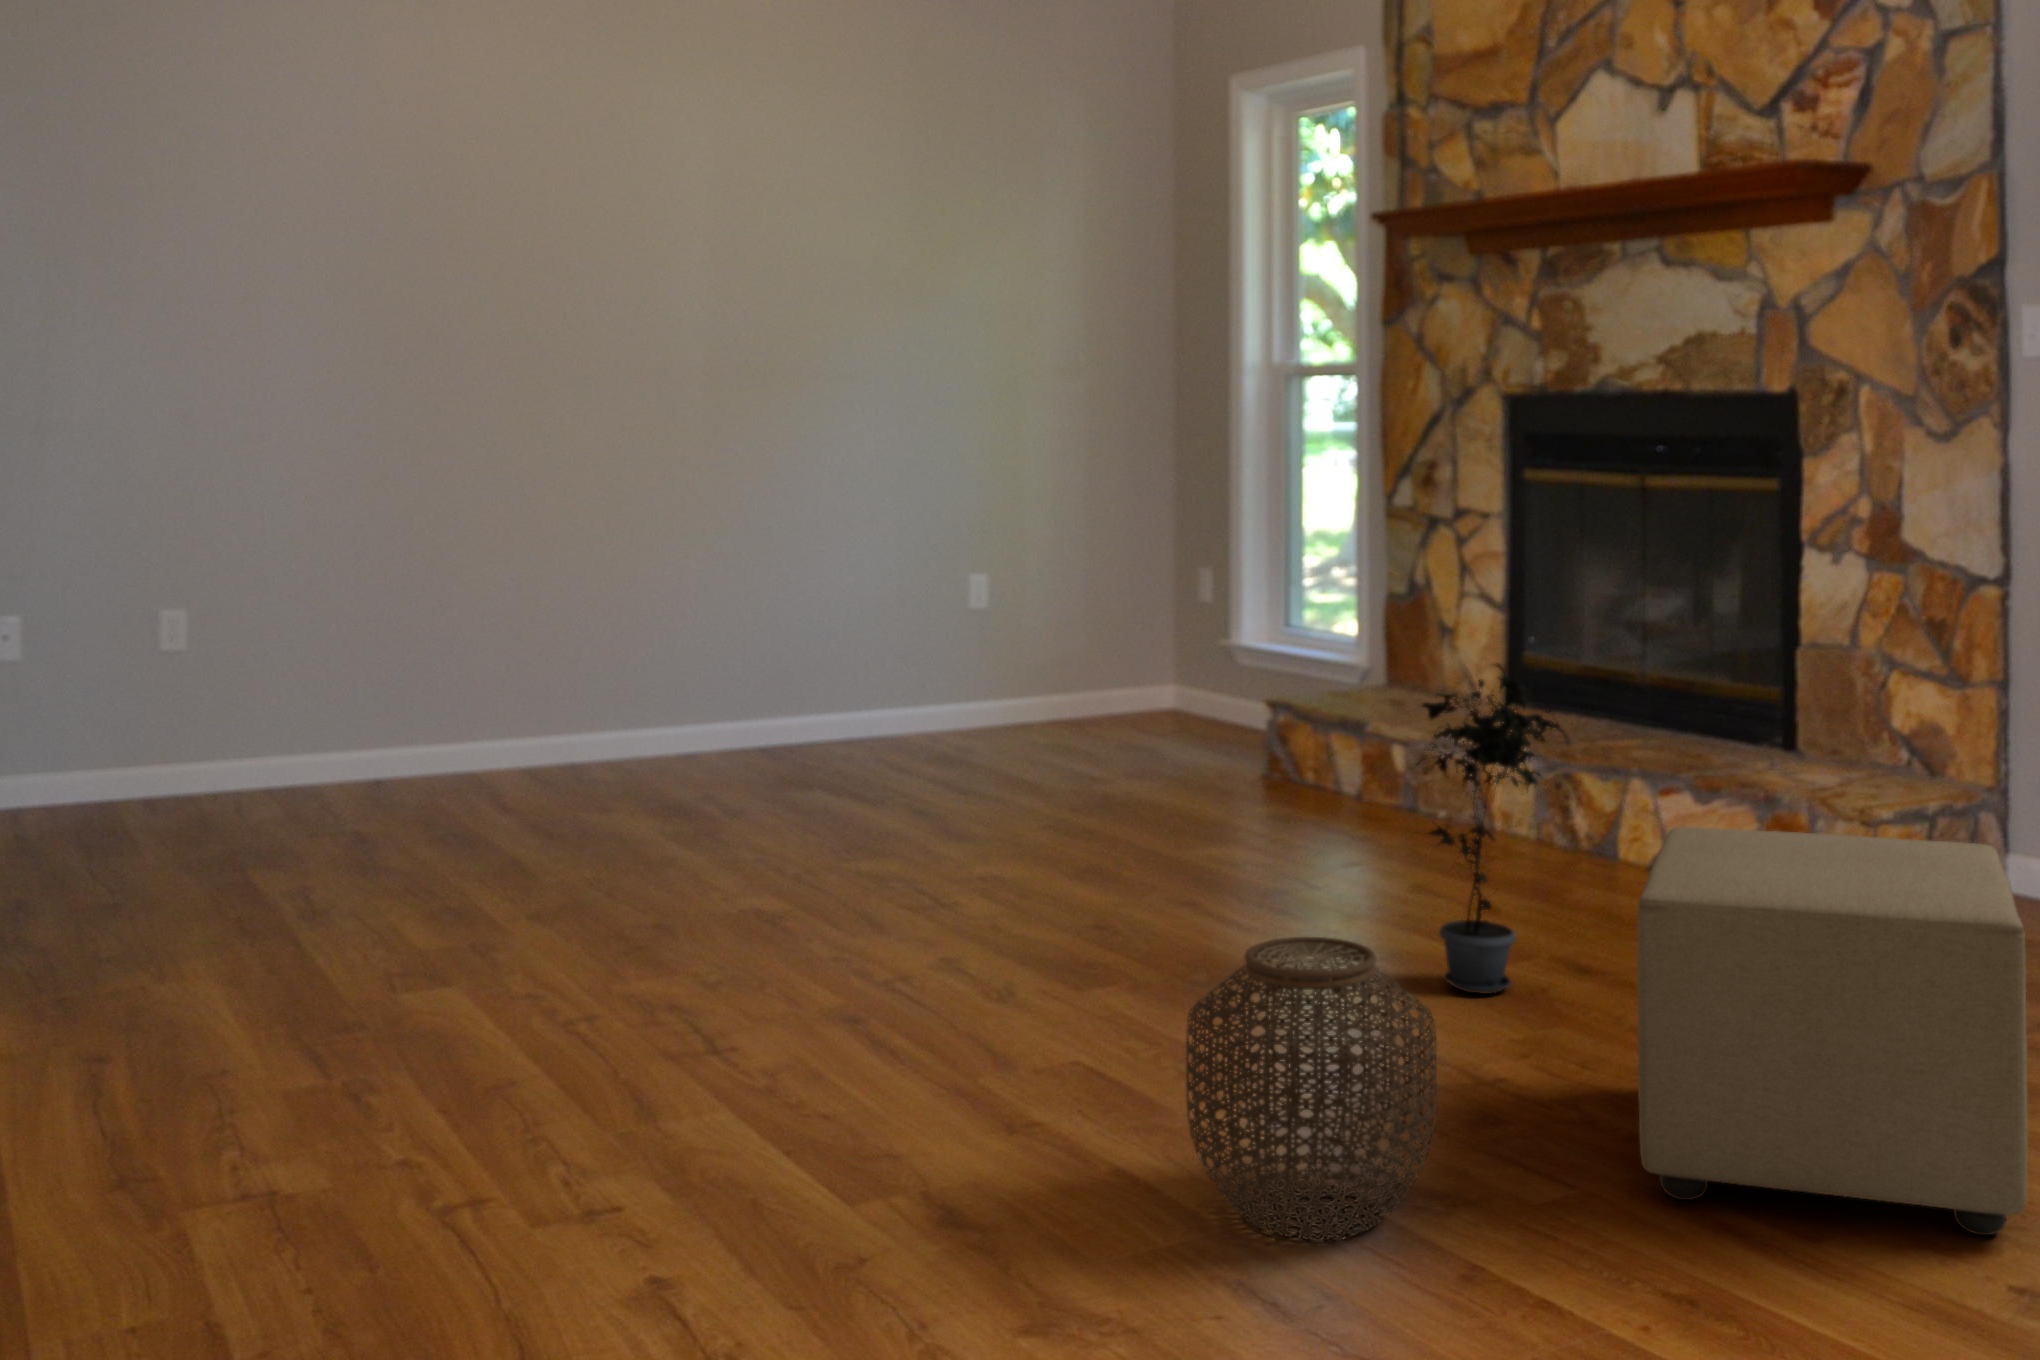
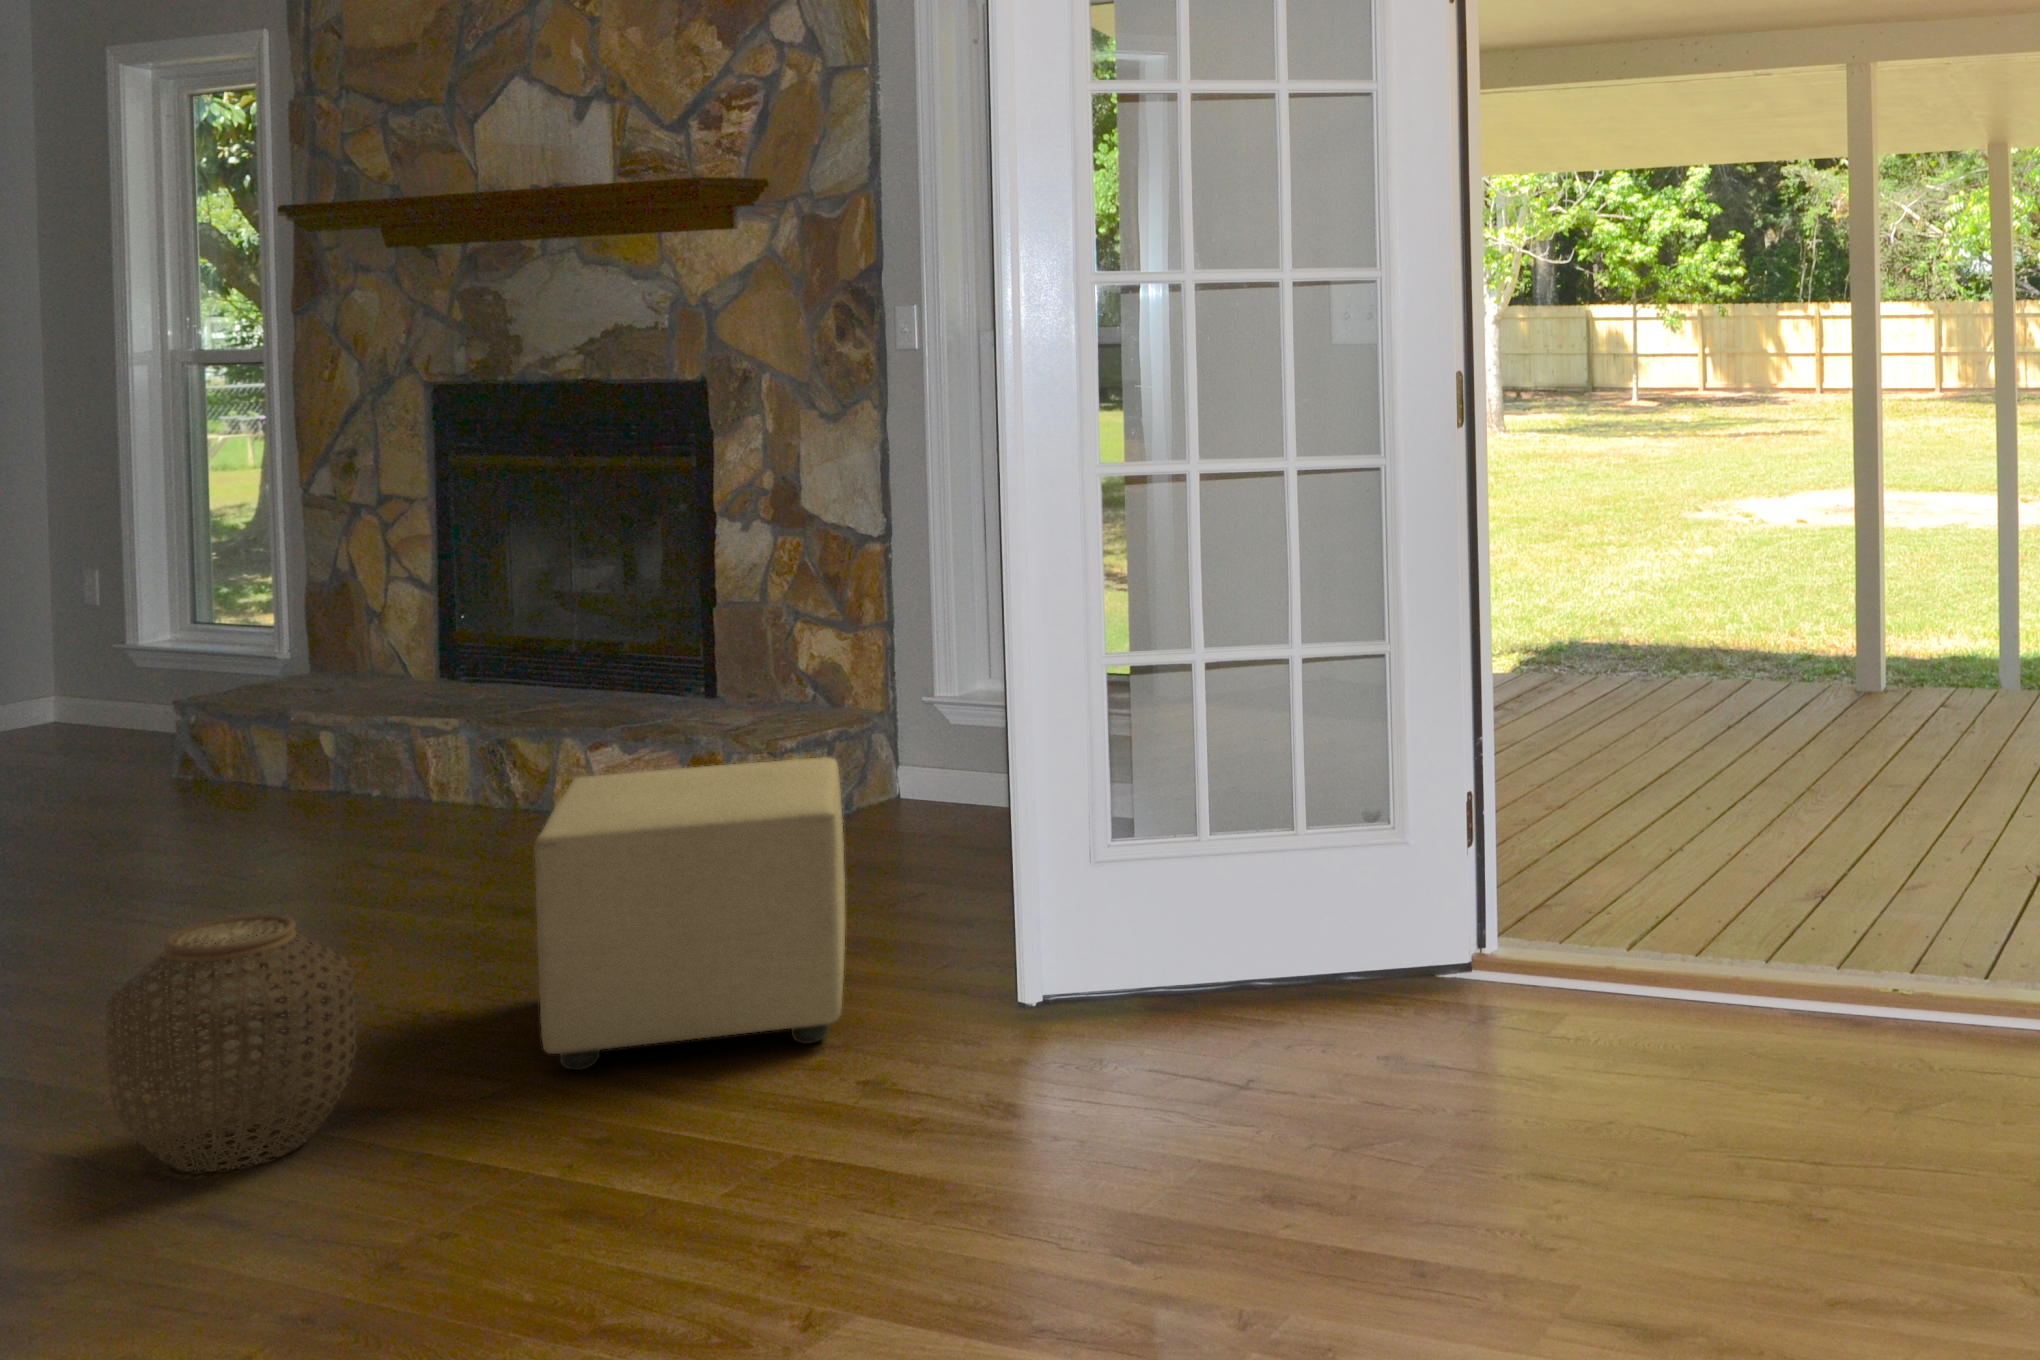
potted plant: present [1417,664,1568,994] -> none [331,654,485,952]

